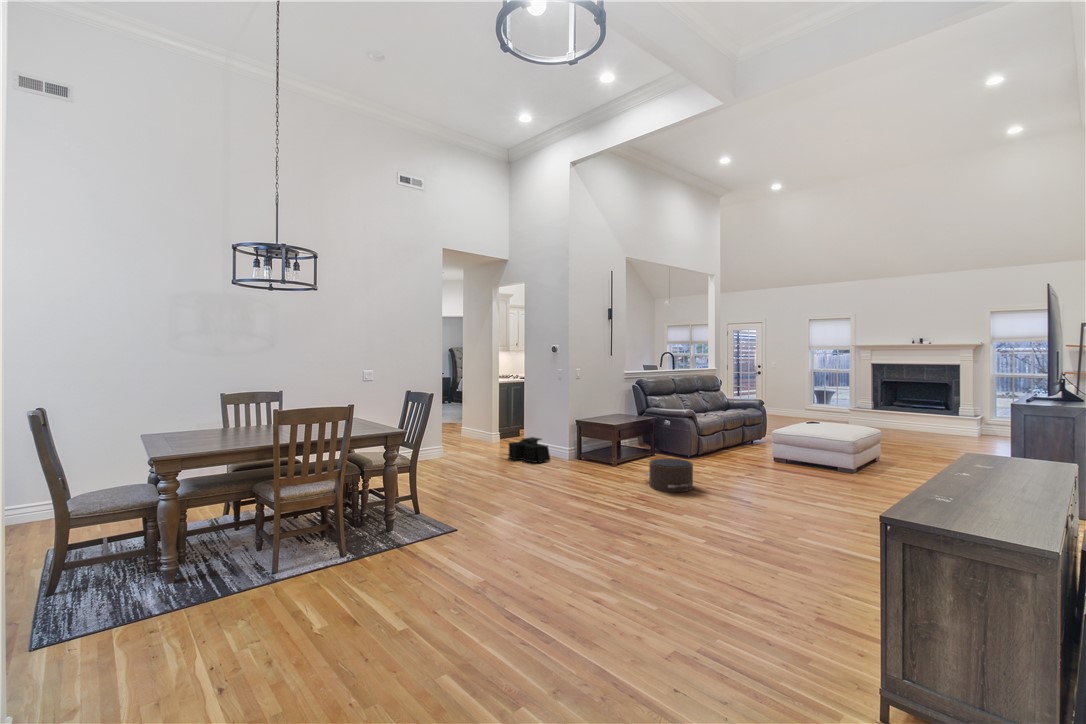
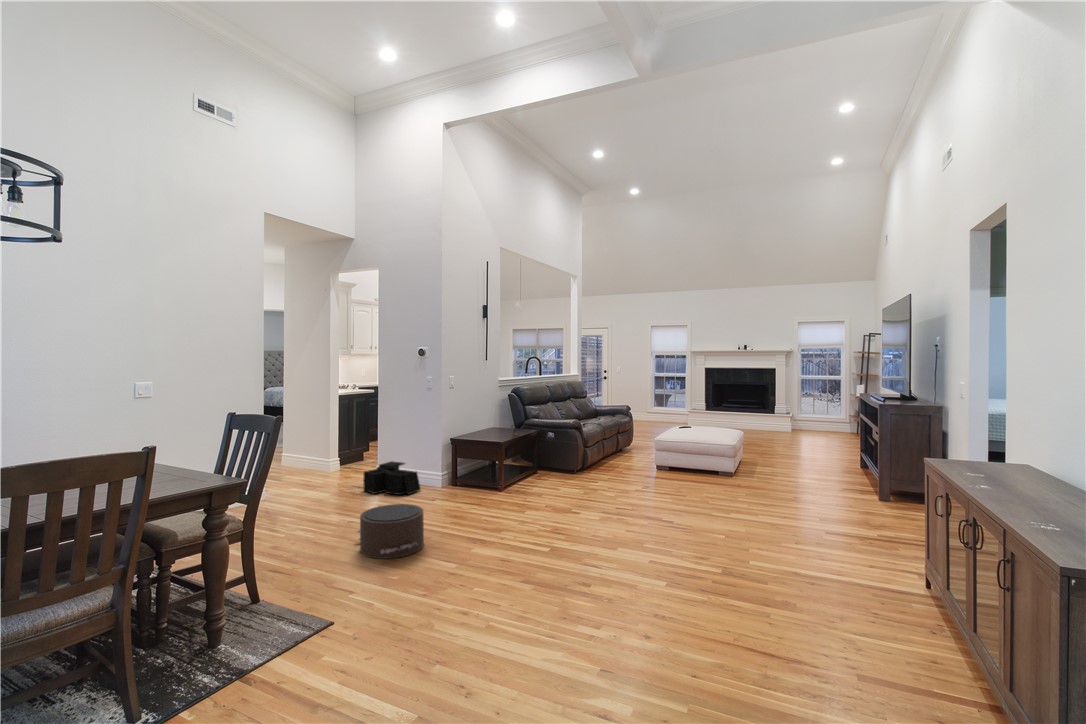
pouf: present [645,458,693,492] -> present [357,504,424,559]

